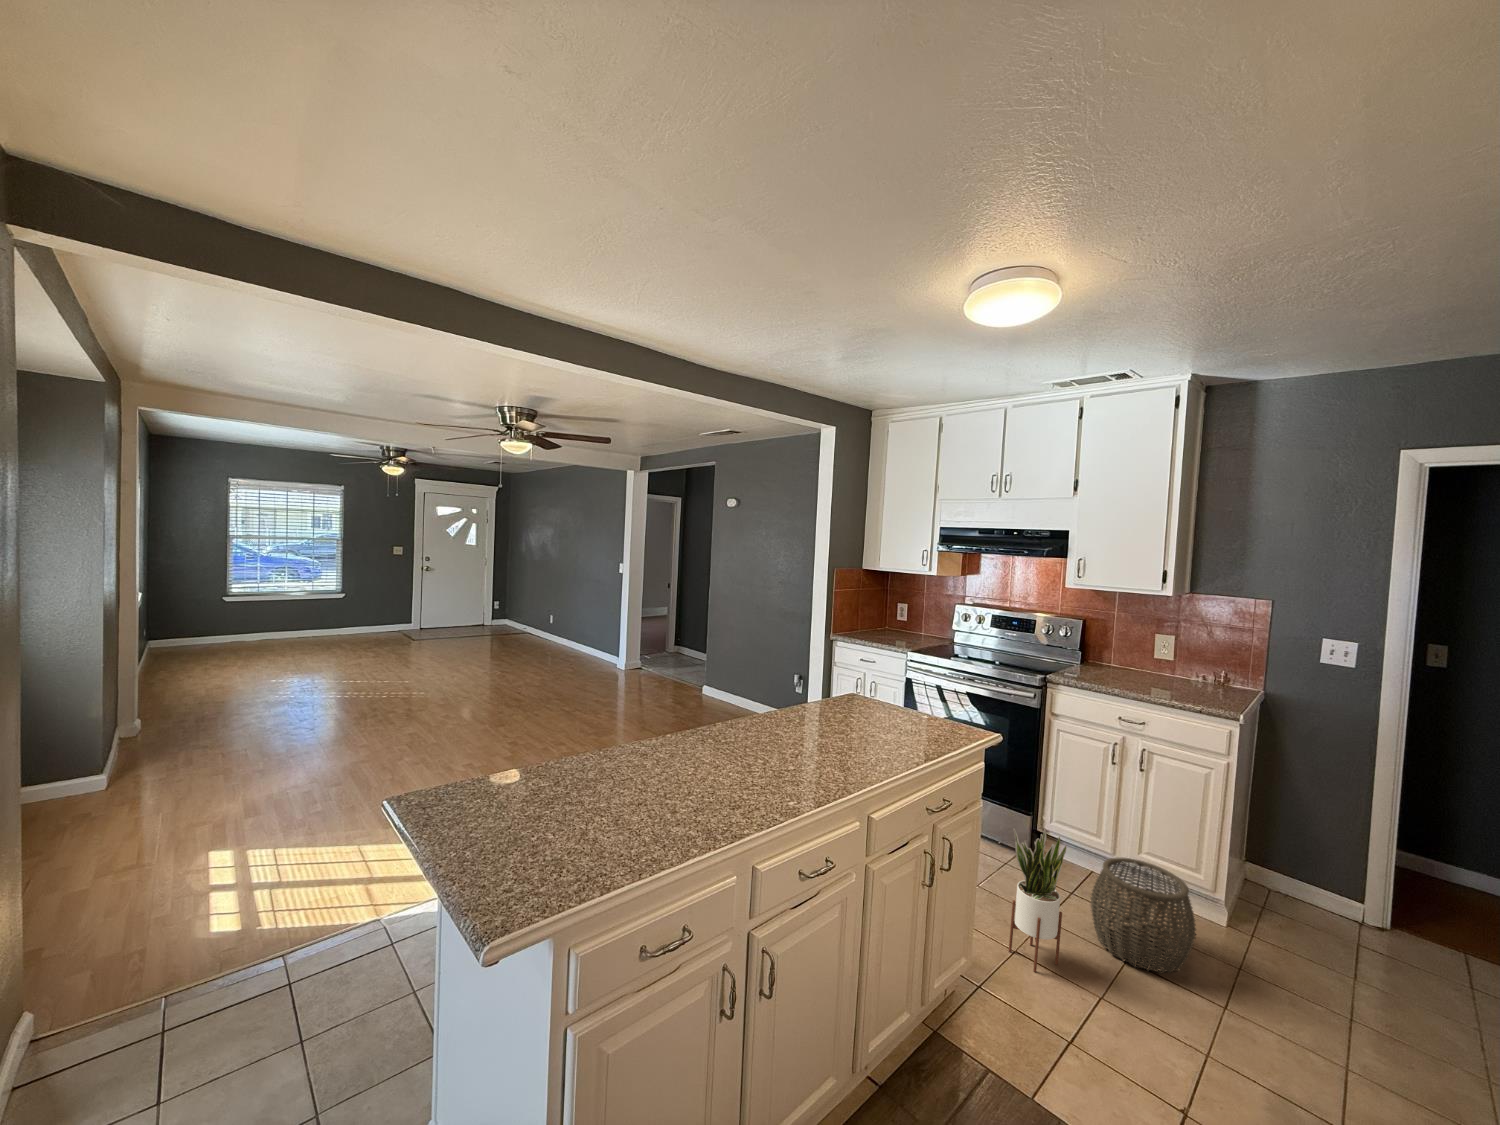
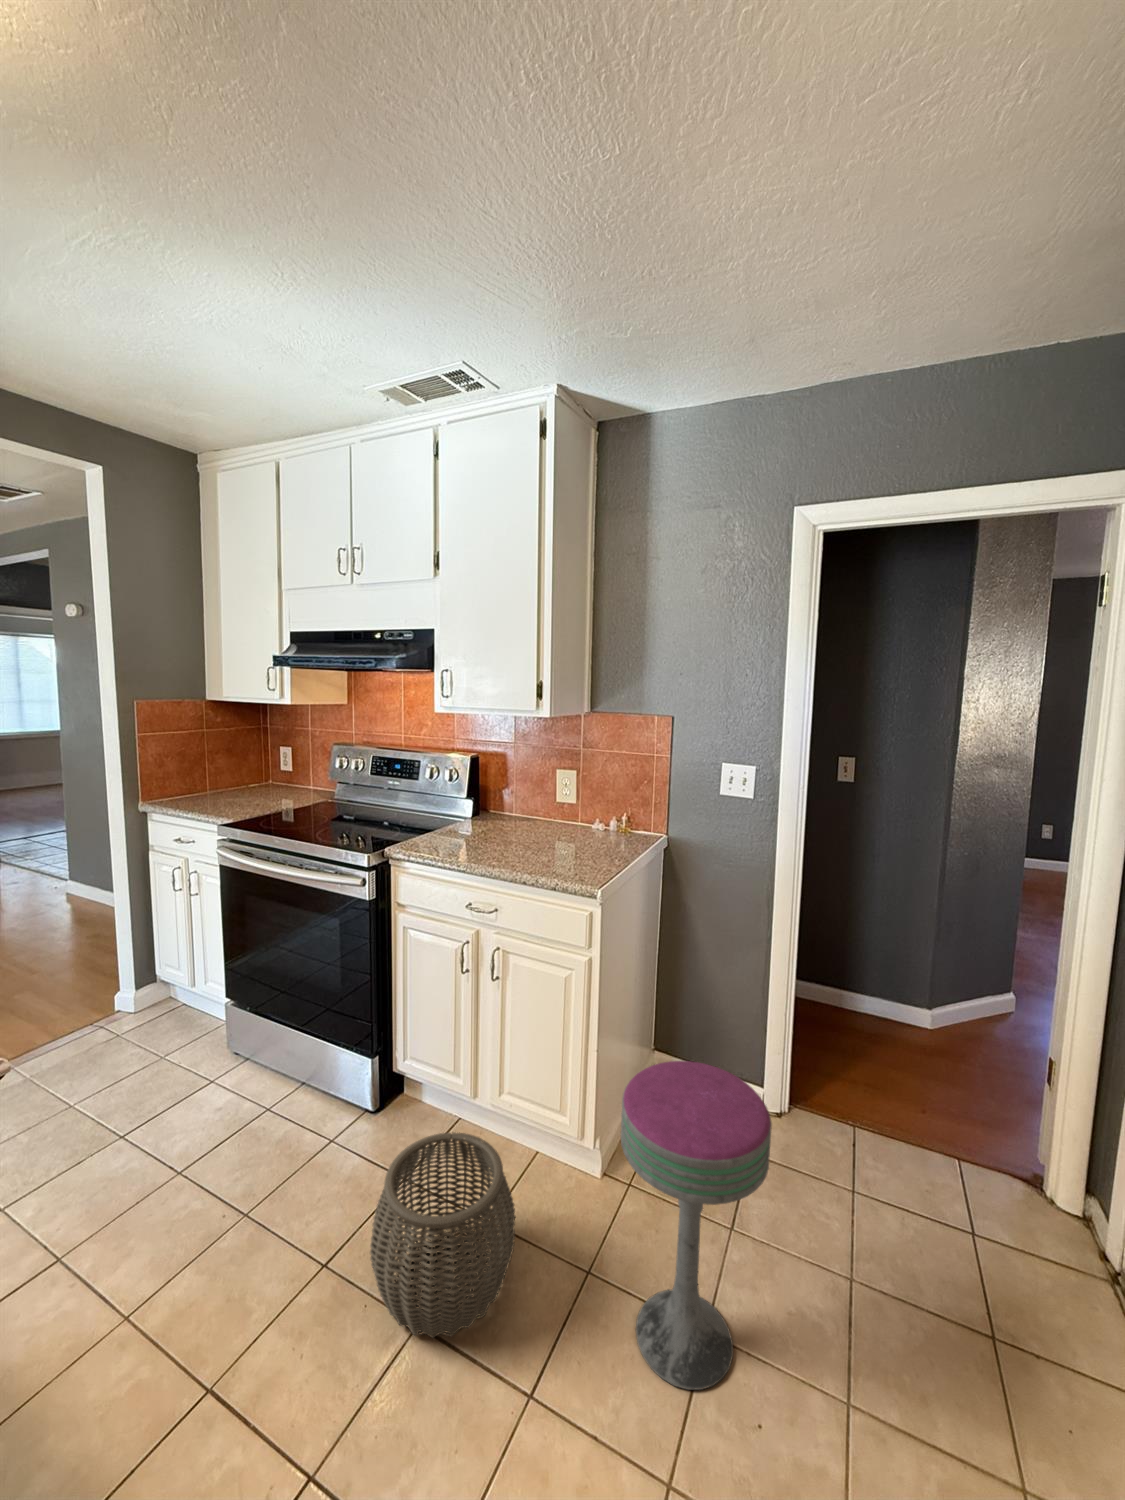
potted plant: present [1009,828,1067,972] -> none [159,1164,283,1427]
bar stool: none [1291,831,1425,1044] -> present [621,1061,772,1390]

